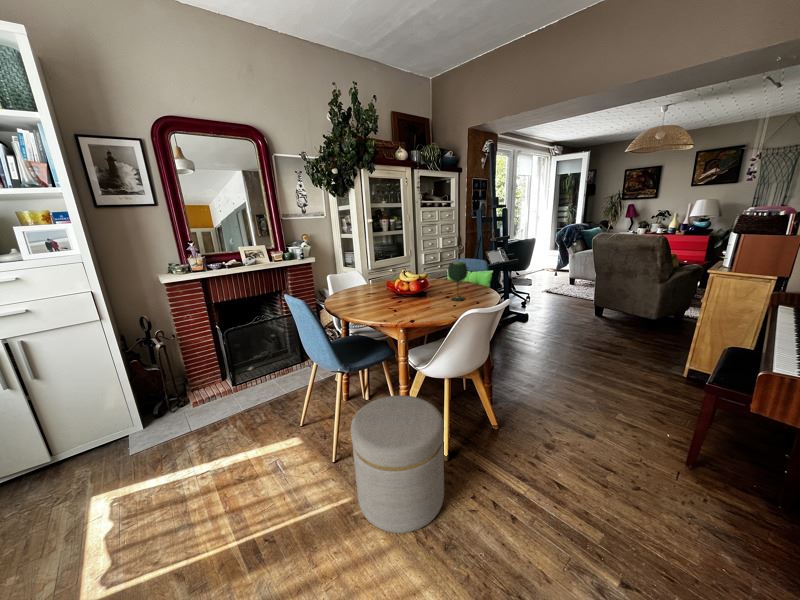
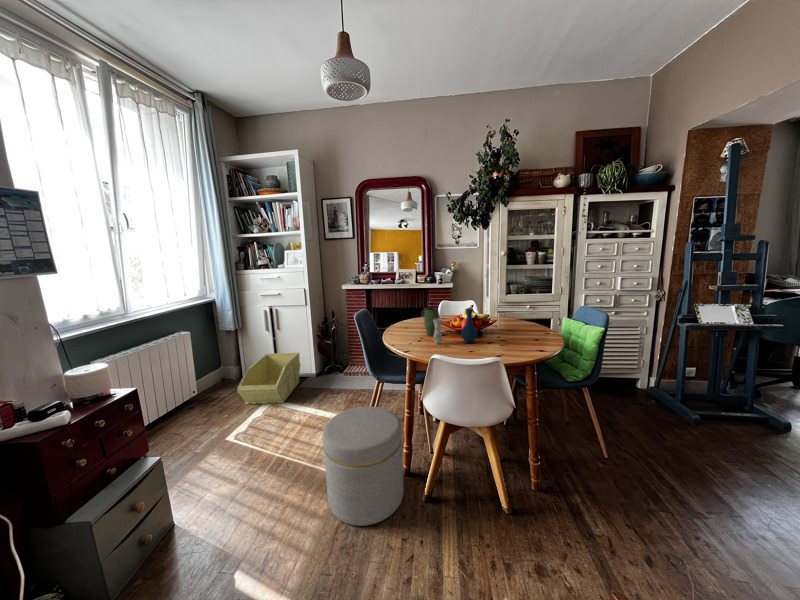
wine glass: present [448,262,468,301] -> none [493,305,516,348]
vase: none [377,271,438,311] -> present [424,308,478,344]
storage bin: none [9,405,132,541] -> present [237,353,300,404]

